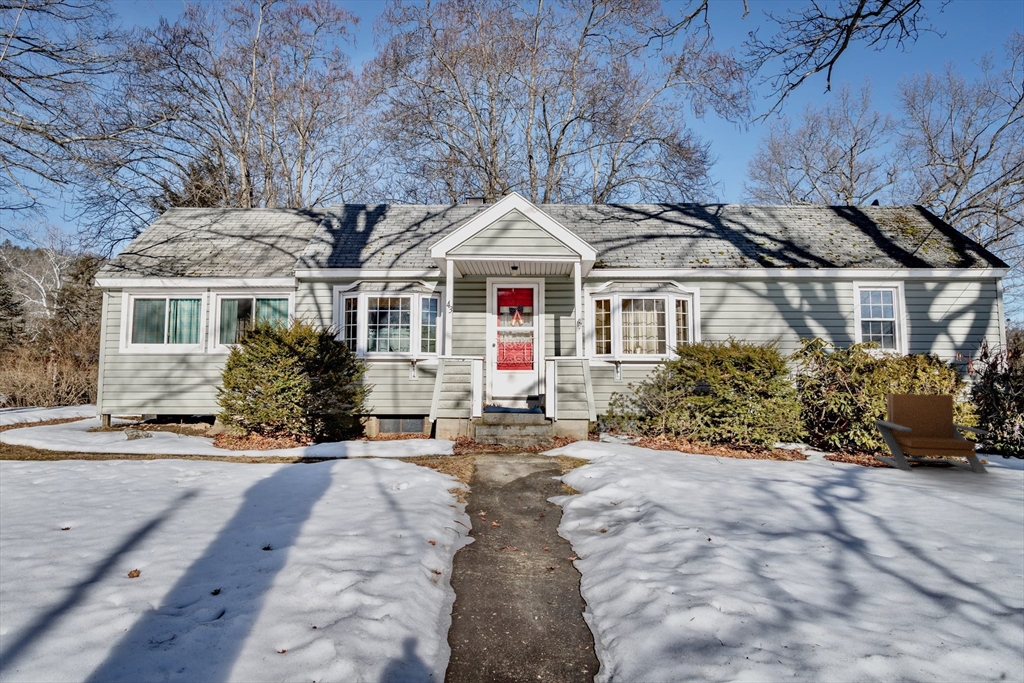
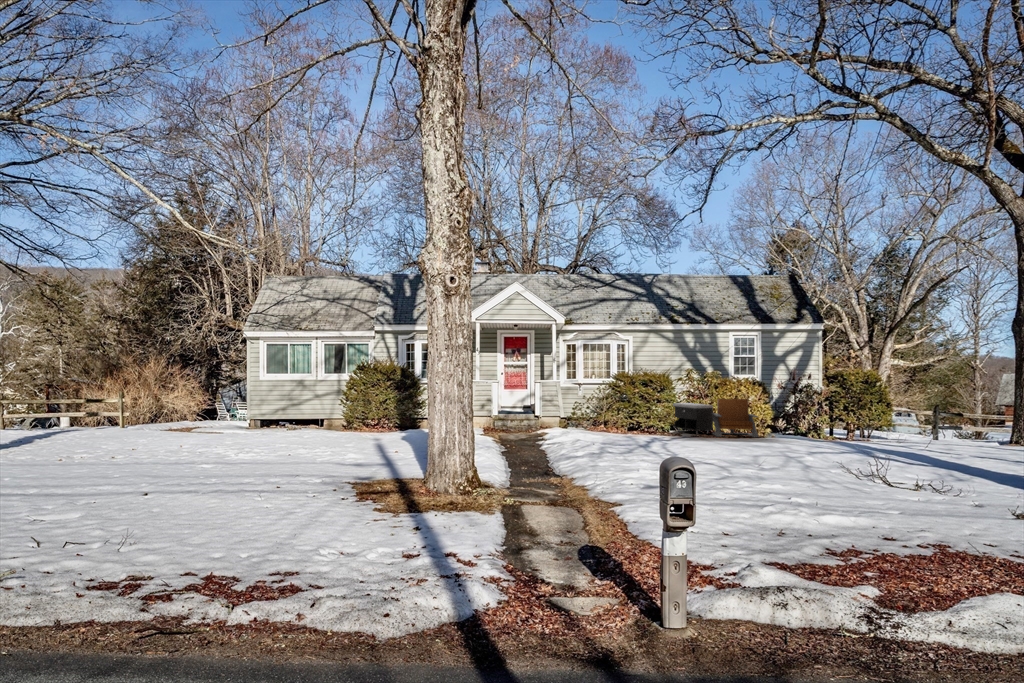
storage bench: none [791,399,875,458] -> present [673,403,713,433]

